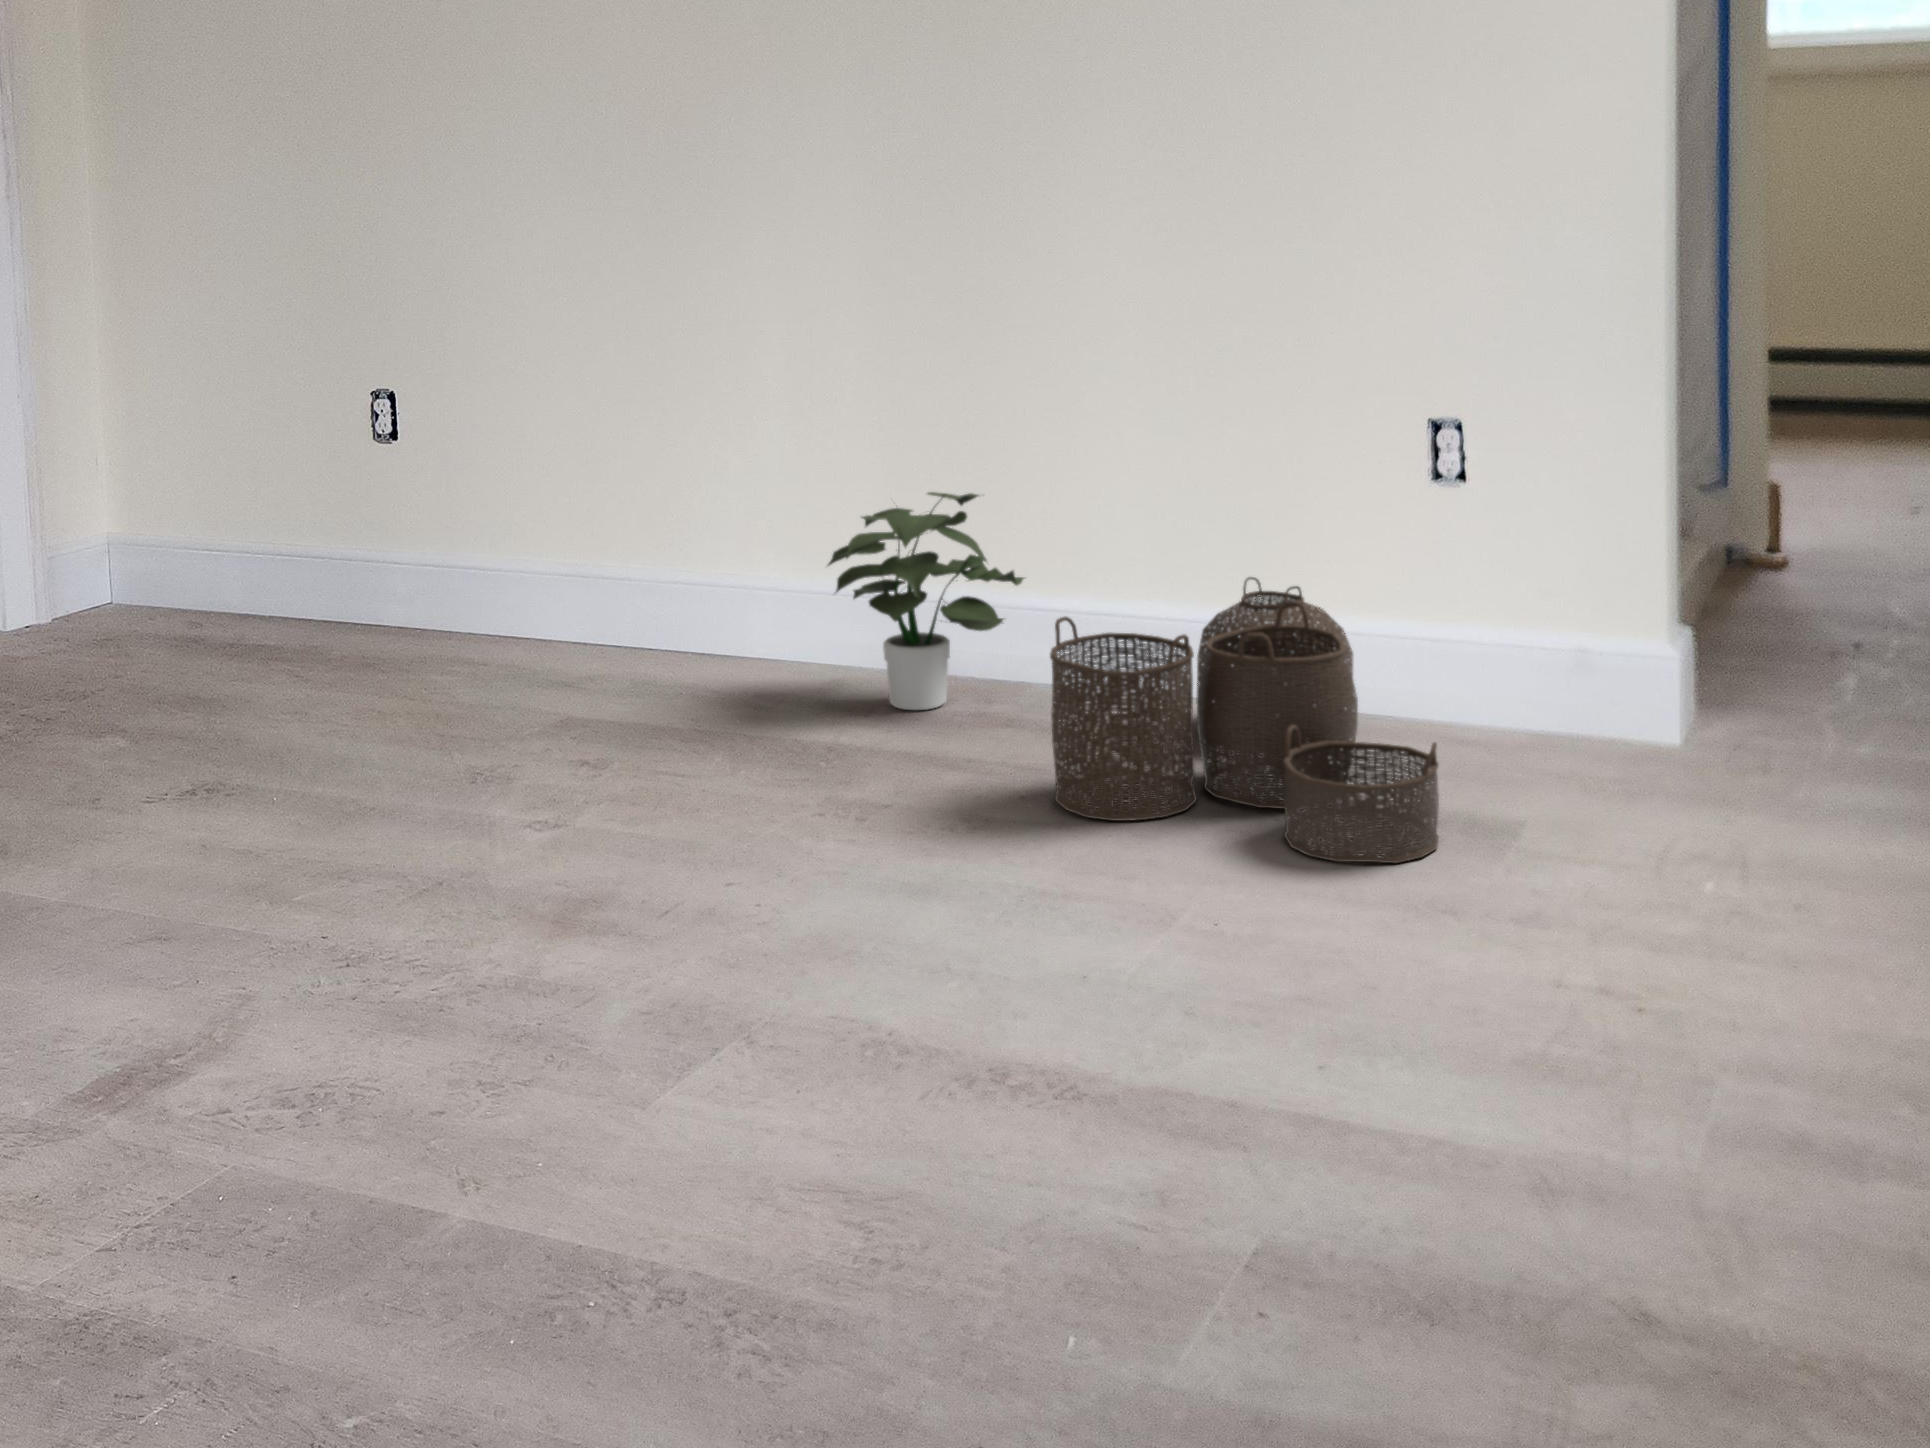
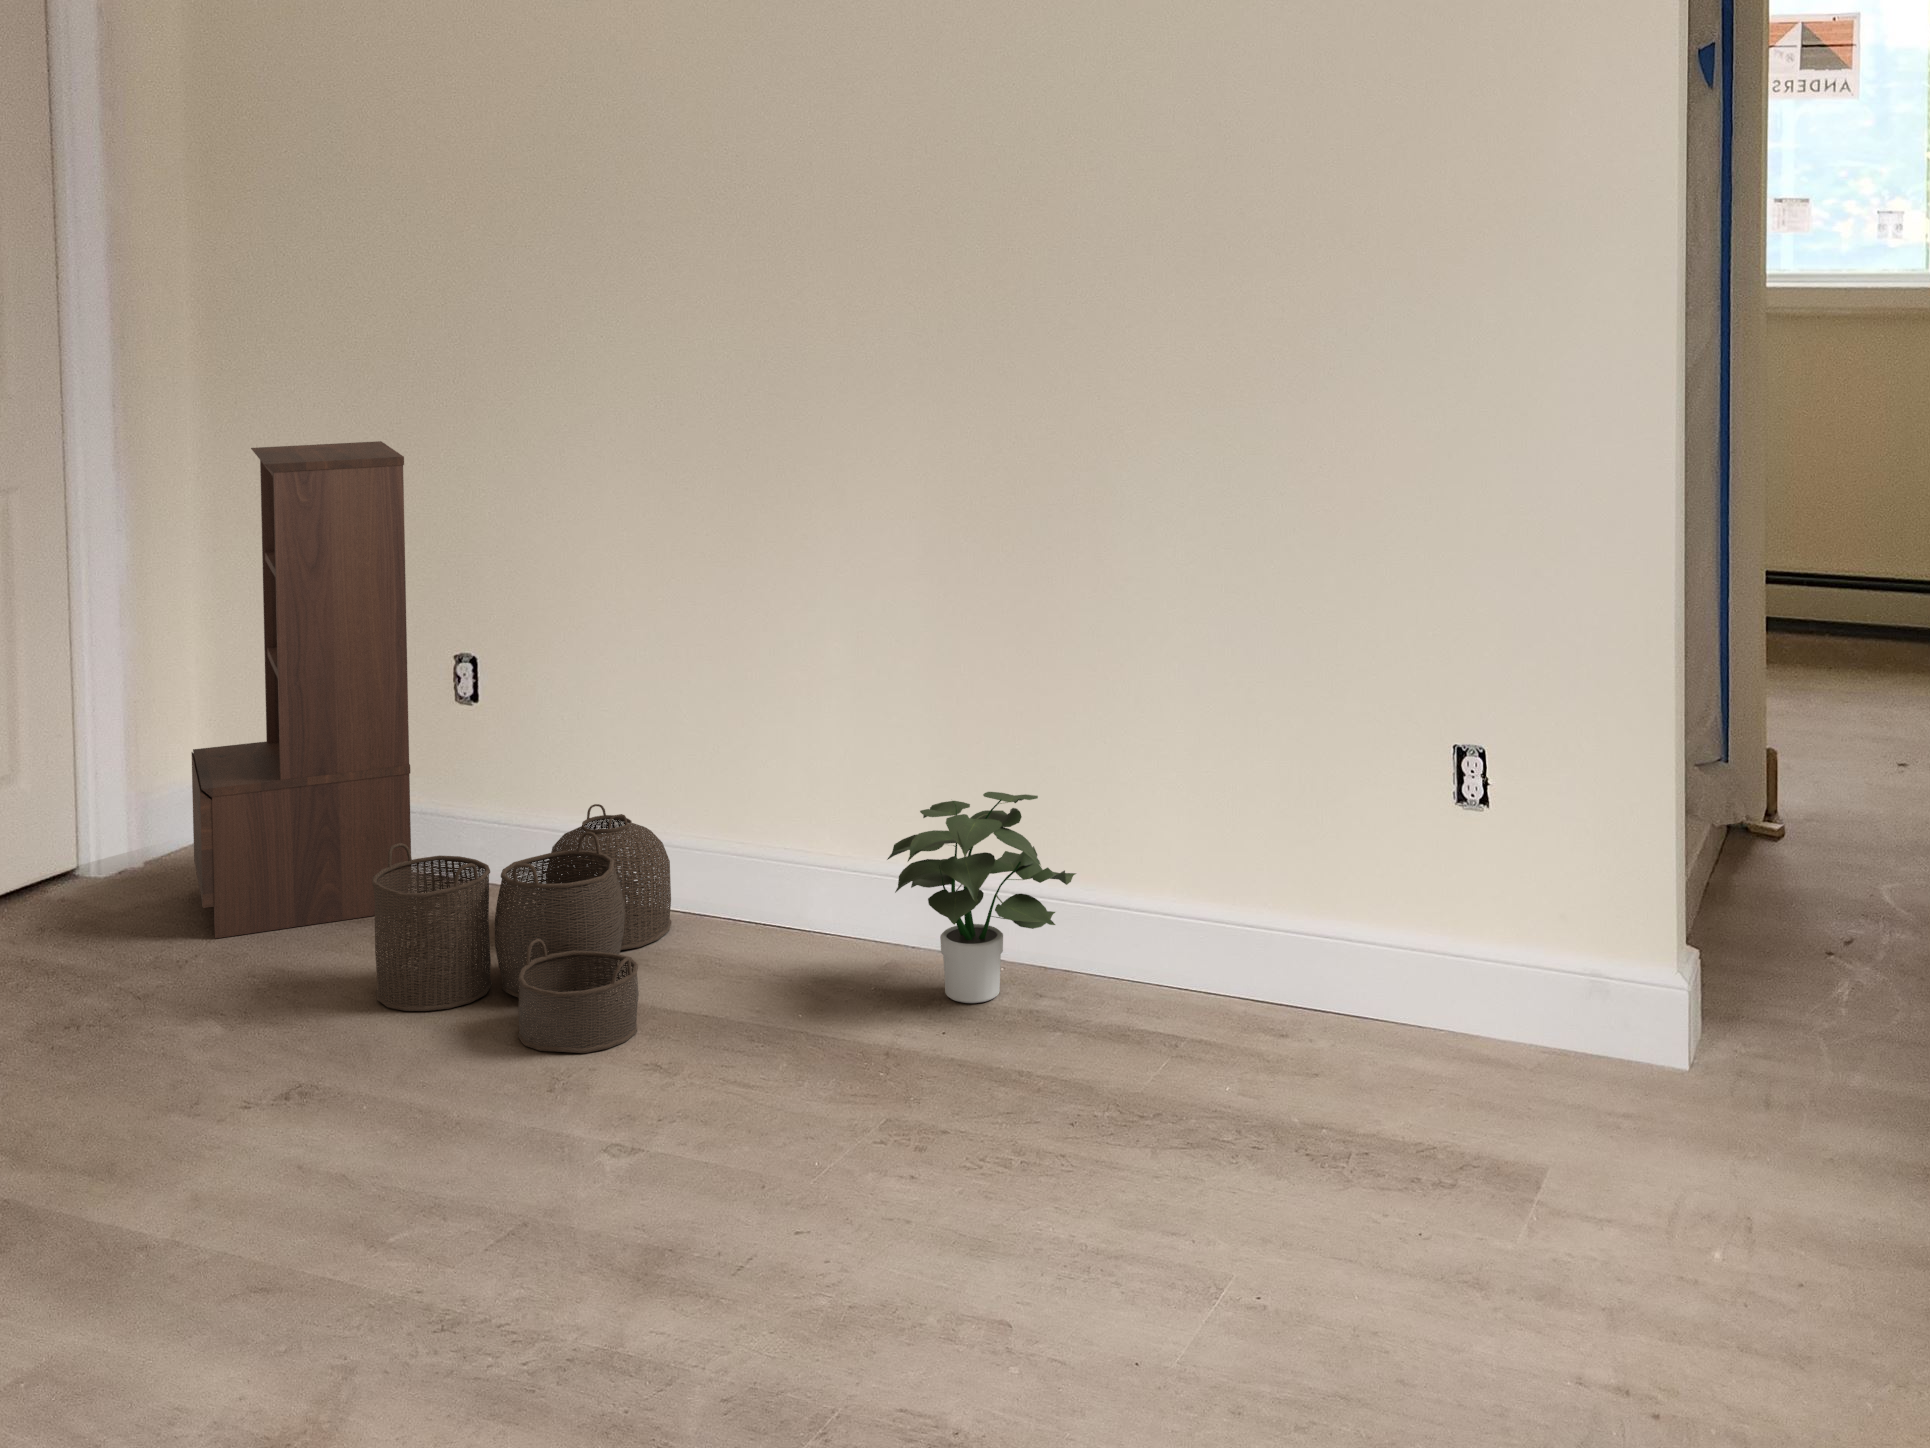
bookshelf: none [98,169,331,675] -> present [191,441,411,938]
woven basket: present [1050,577,1439,863] -> present [372,804,671,1053]

